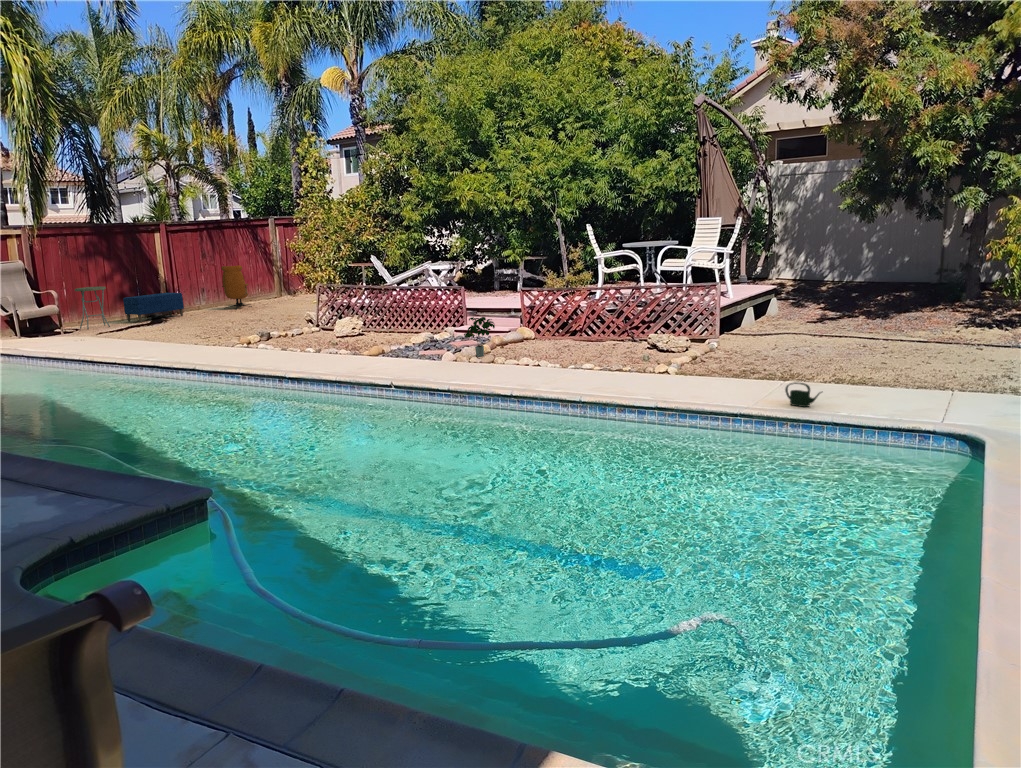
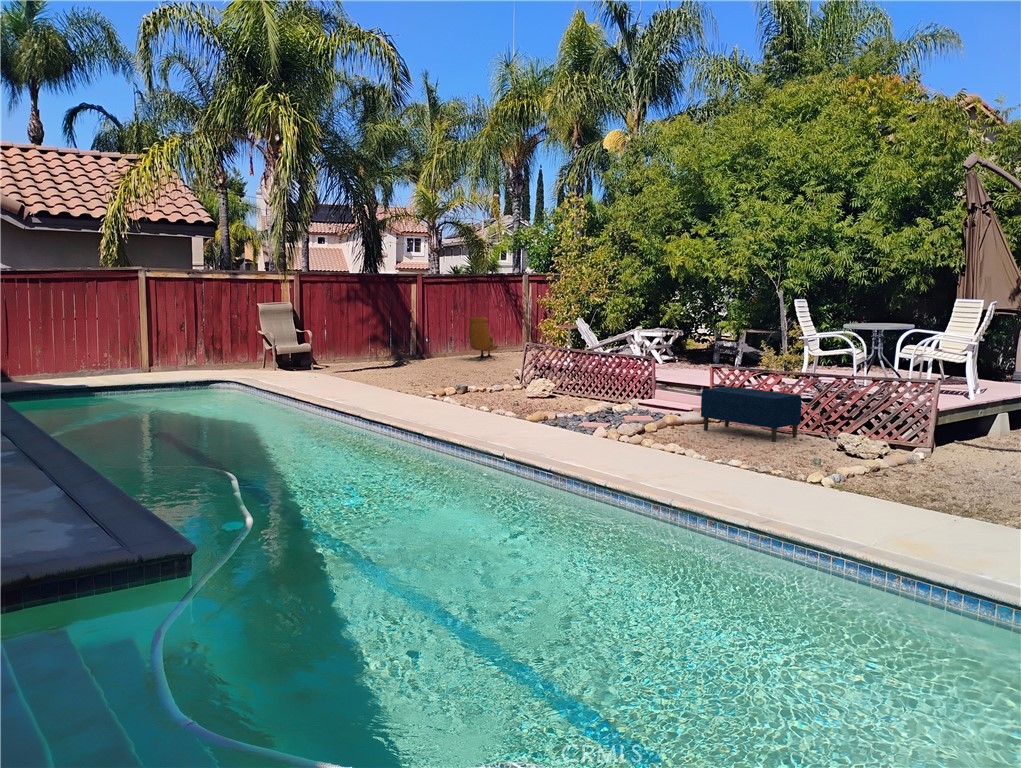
side table: present [75,287,110,329] -> none [330,329,357,368]
bench: present [123,293,184,322] -> present [701,386,802,442]
potted plant: present [464,317,495,356] -> none [619,390,650,436]
watering can: present [785,382,822,407] -> none [917,522,961,559]

